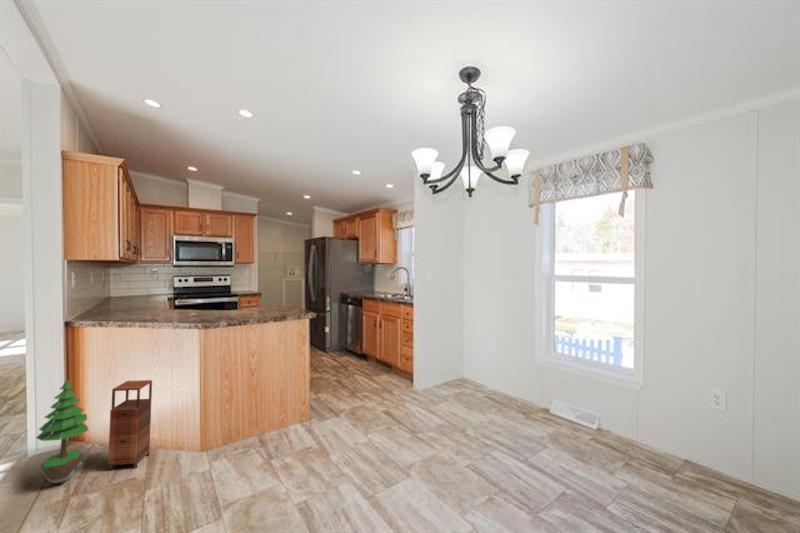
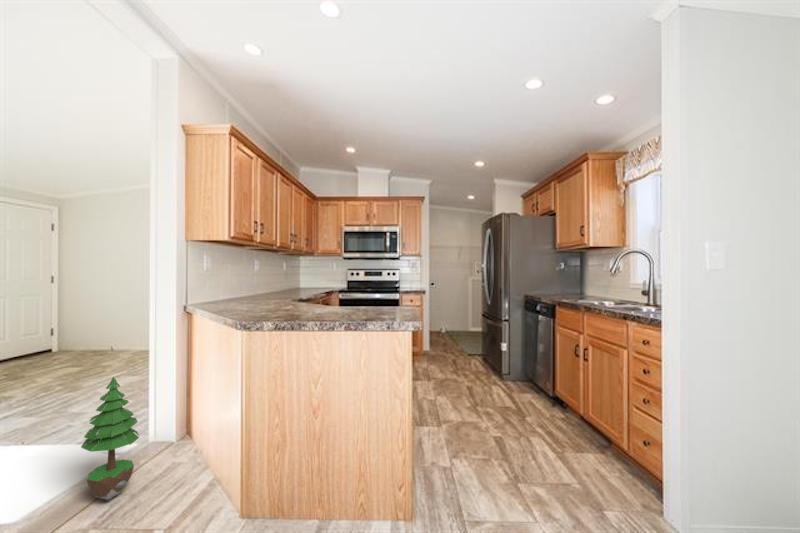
storage cabinet: present [108,380,152,470] -> none [149,388,202,512]

